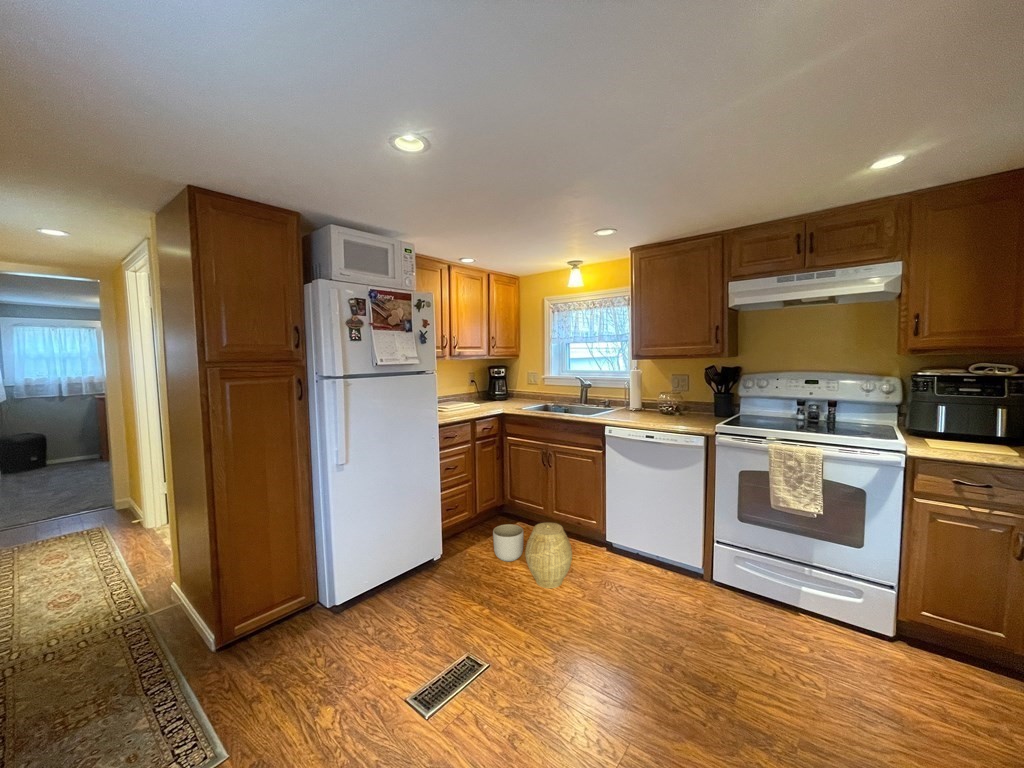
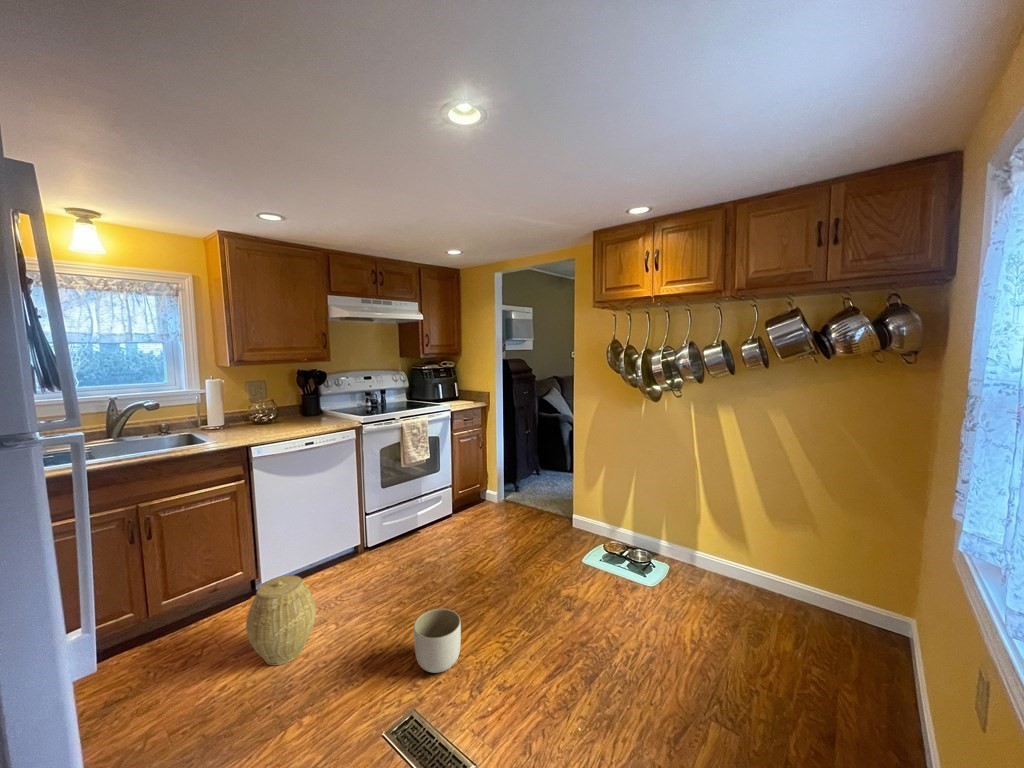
planter: present [493,524,524,561] -> present [414,608,461,673]

